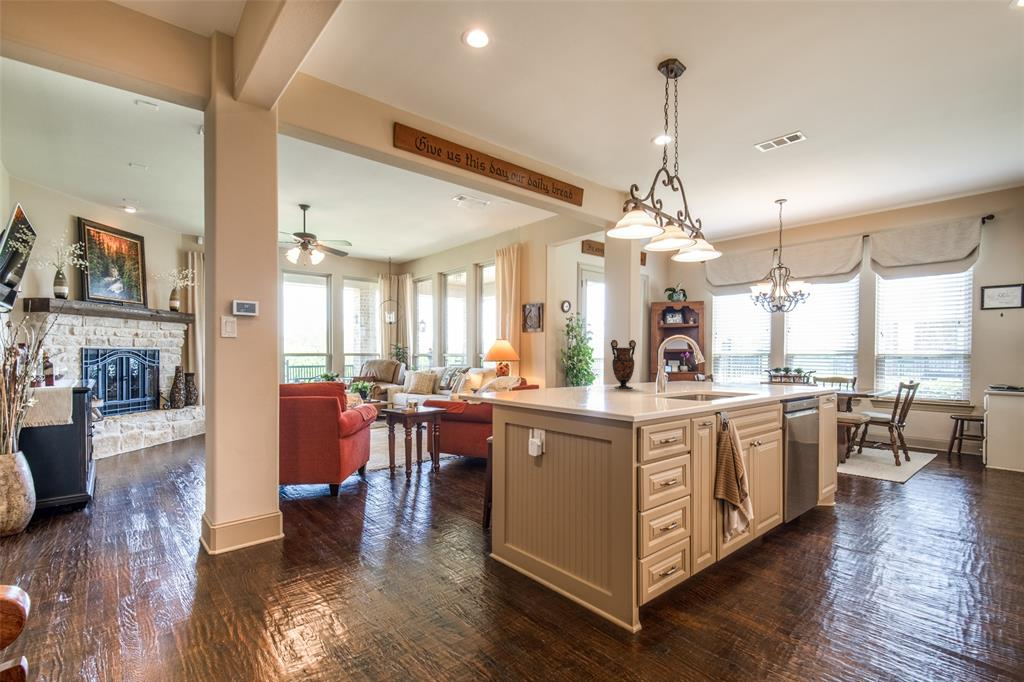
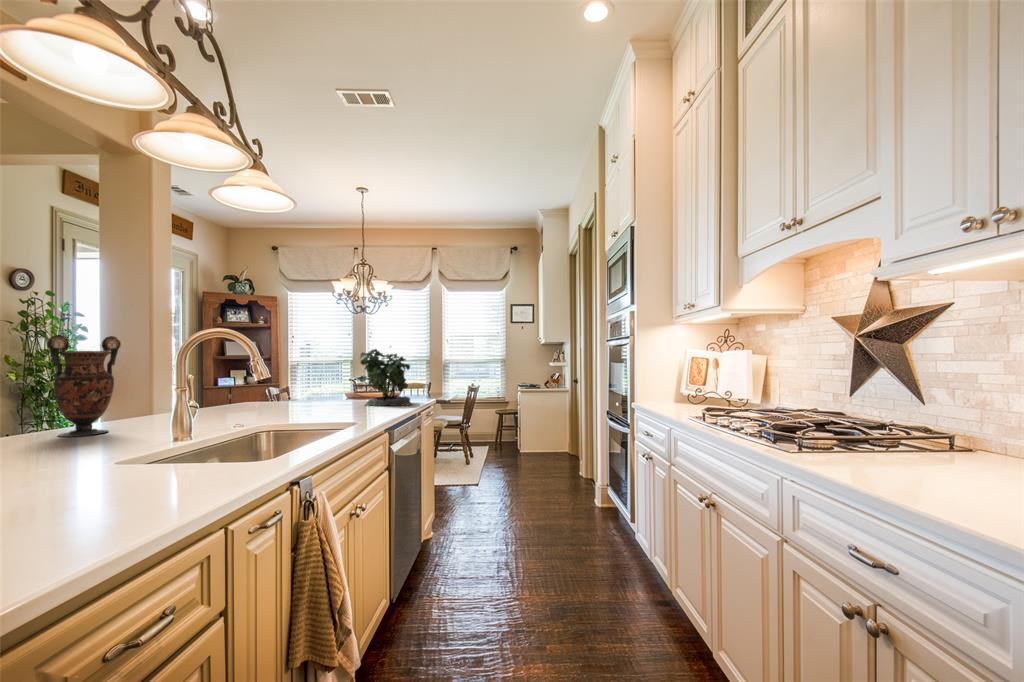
potted plant: none [772,343,819,391] -> present [360,349,412,406]

